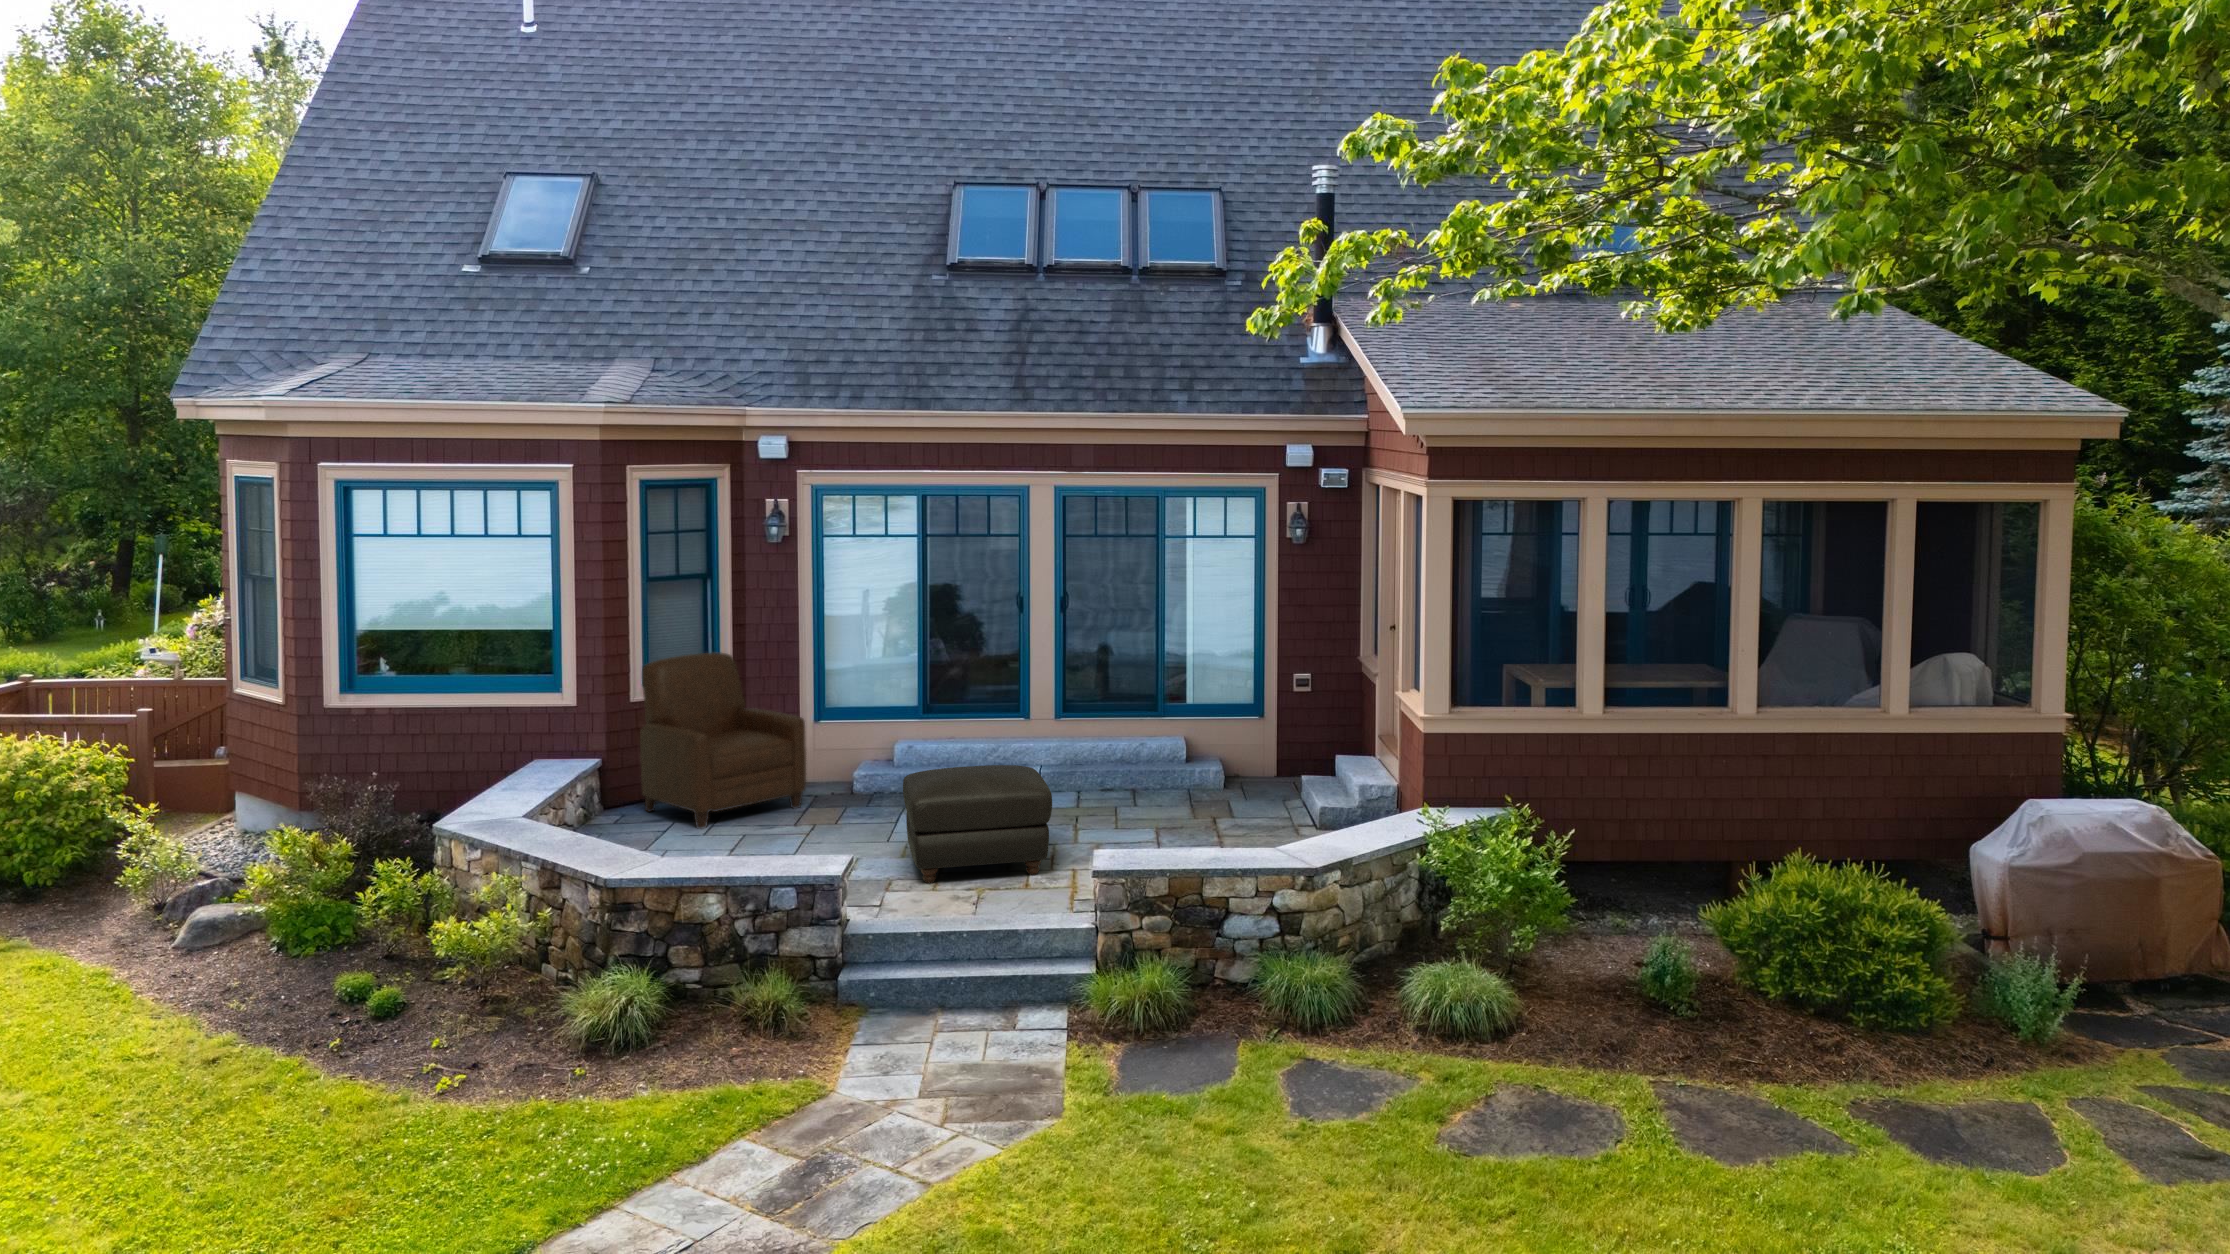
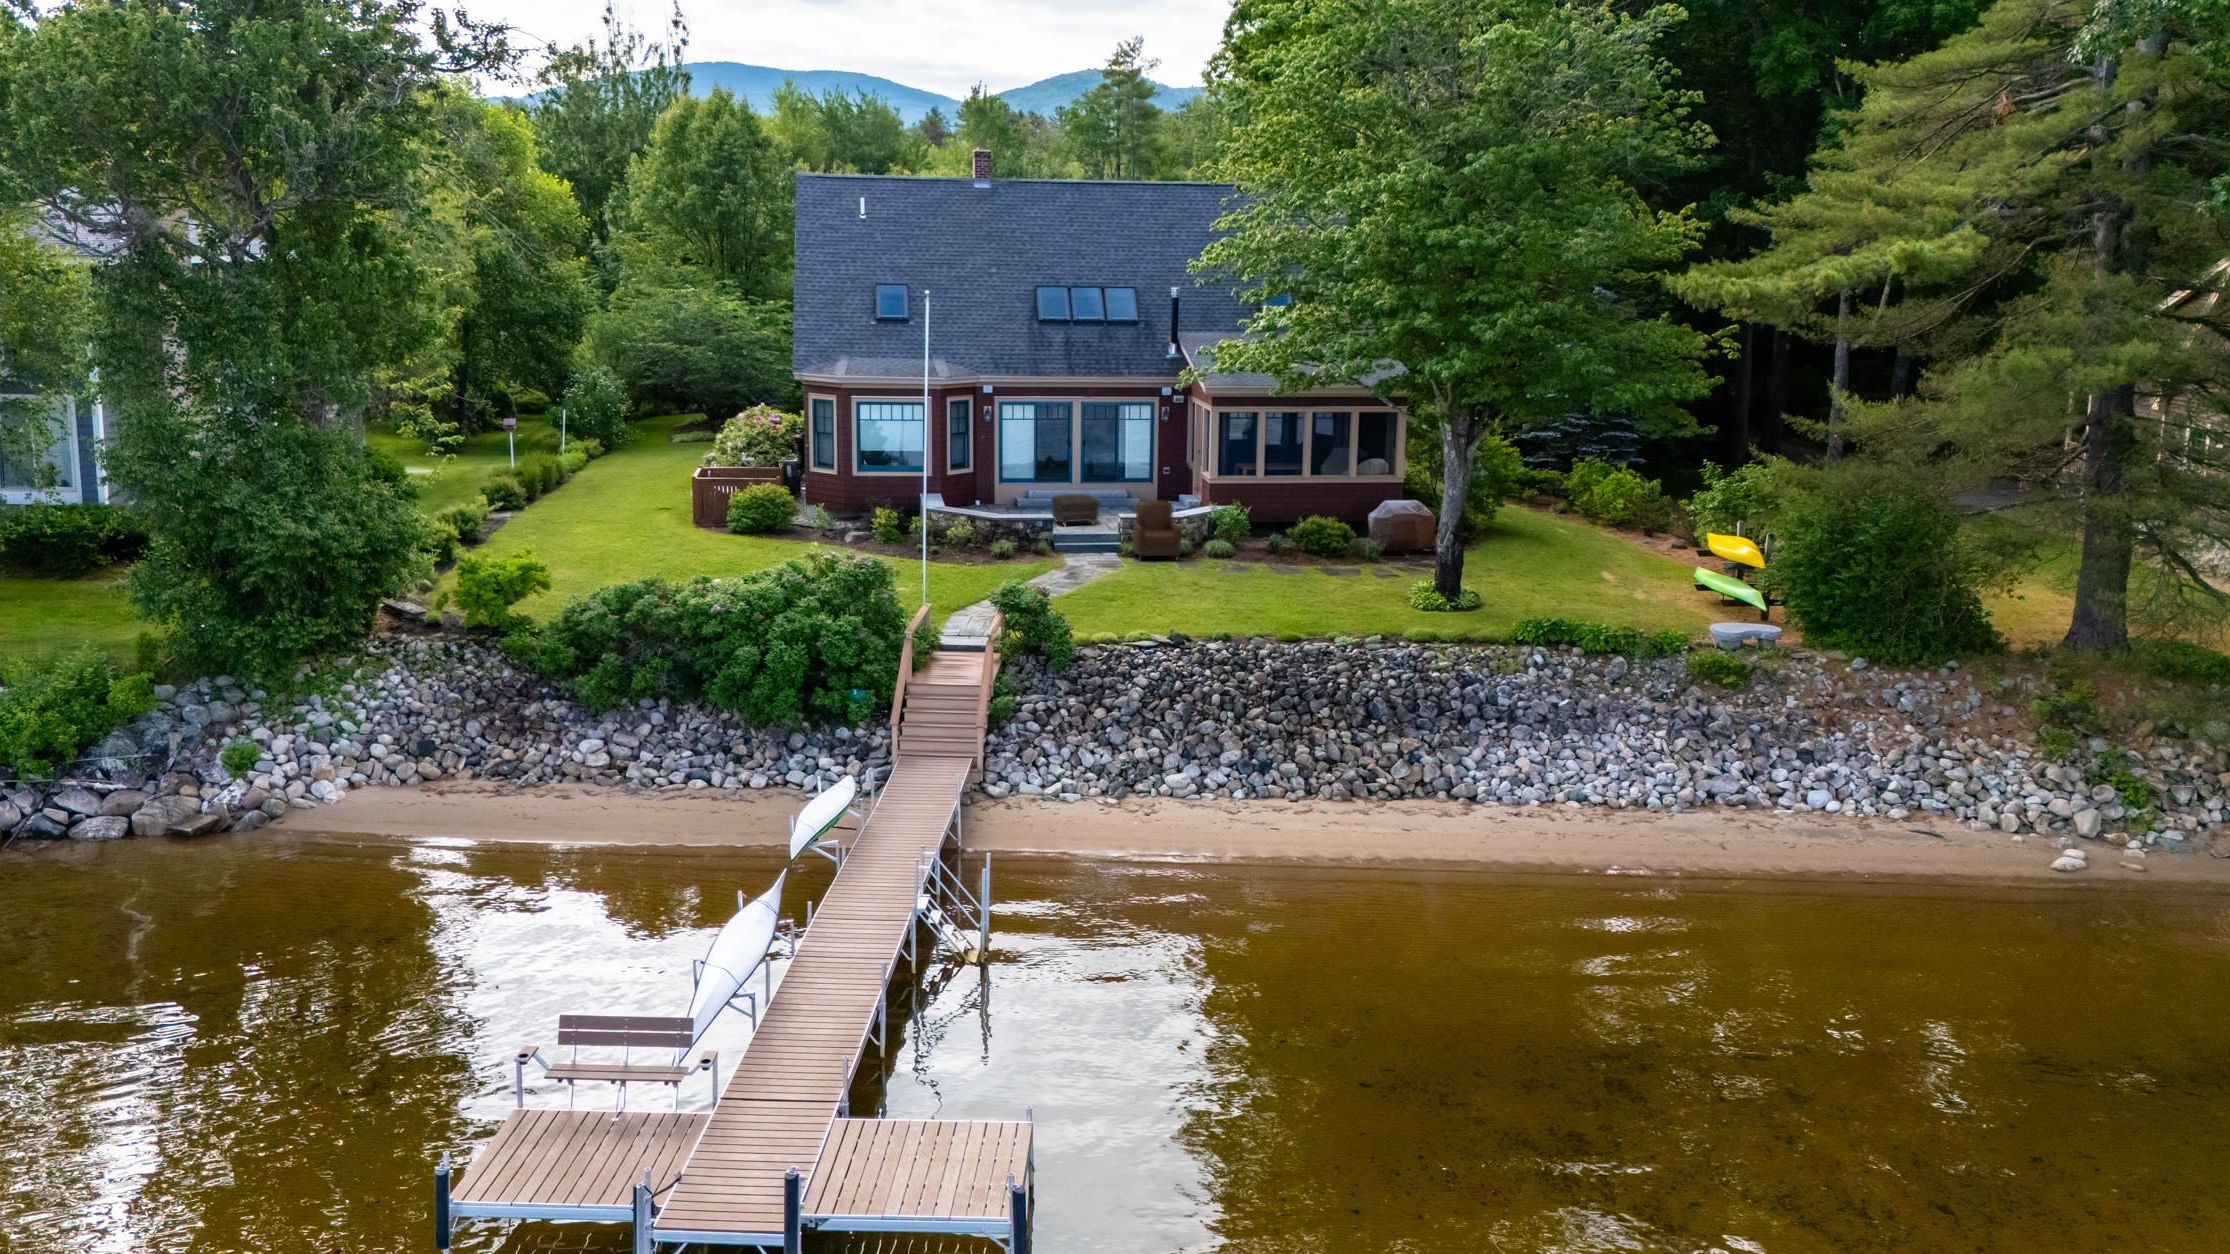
chair: present [640,652,806,829] -> present [1133,500,1182,560]

